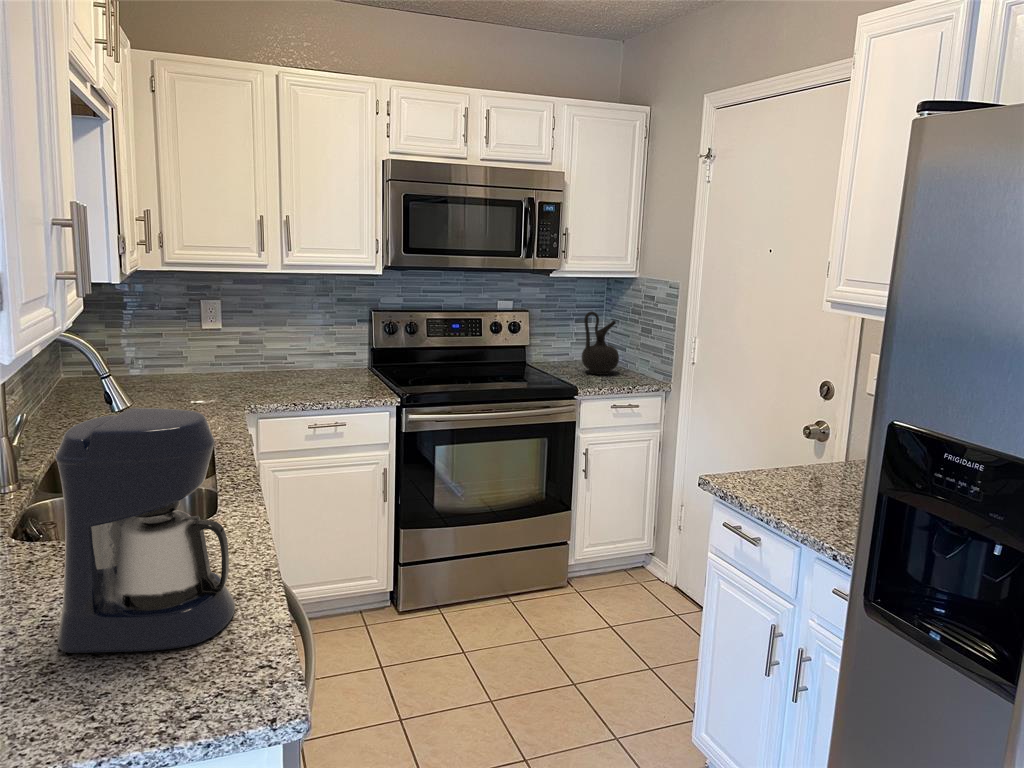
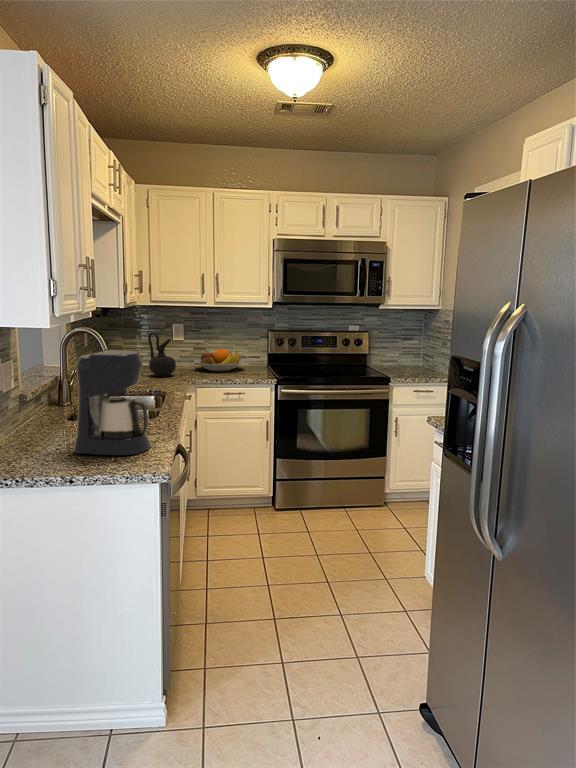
ceramic jug: present [582,312,619,375] -> present [148,332,176,377]
fruit bowl: none [244,345,333,384] -> present [194,349,245,371]

